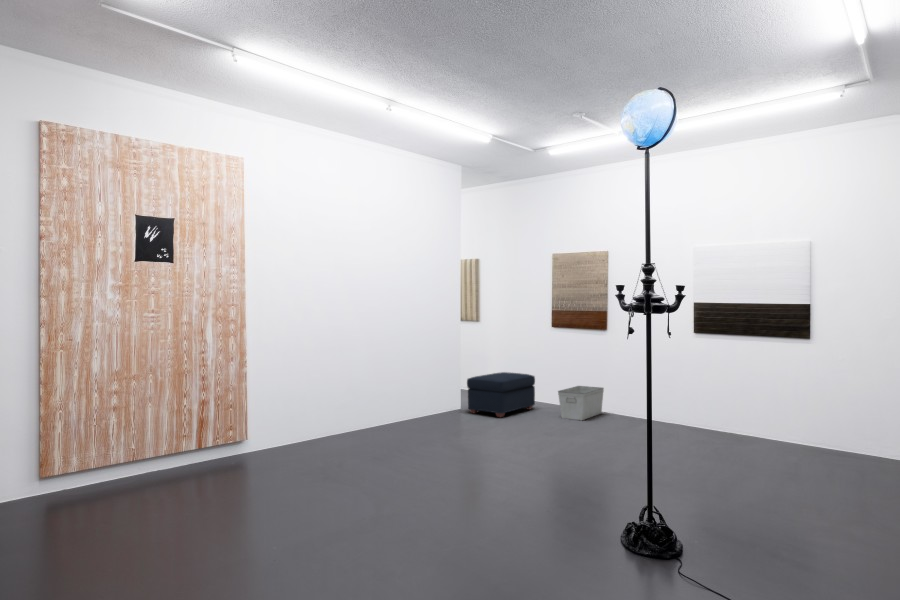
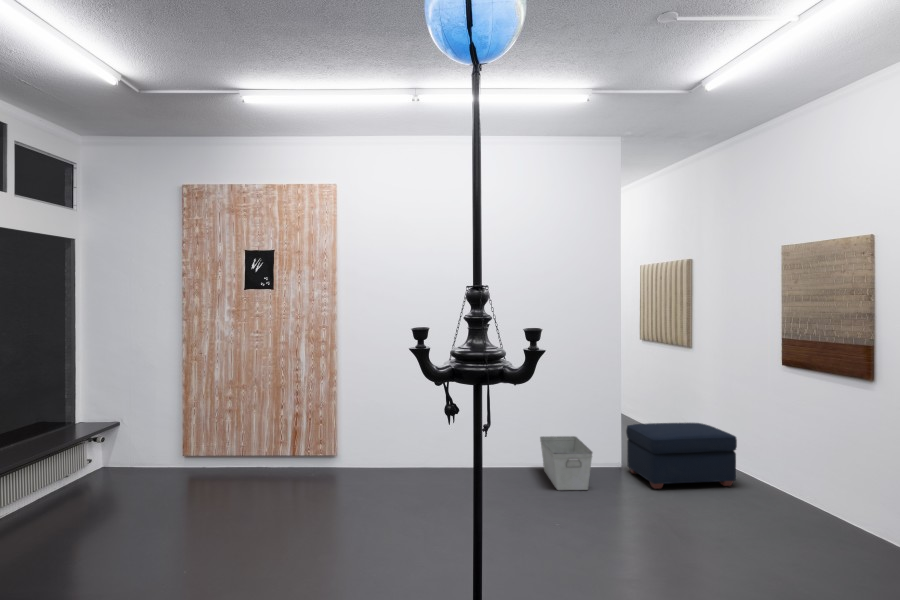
storage bin: present [558,386,604,420] -> present [540,436,592,490]

